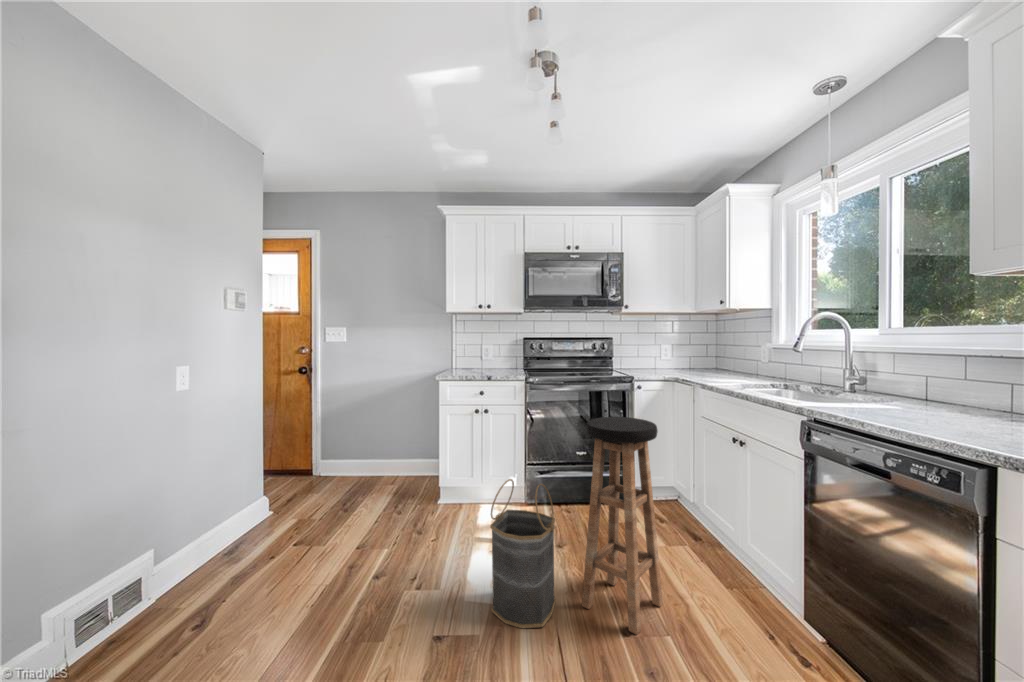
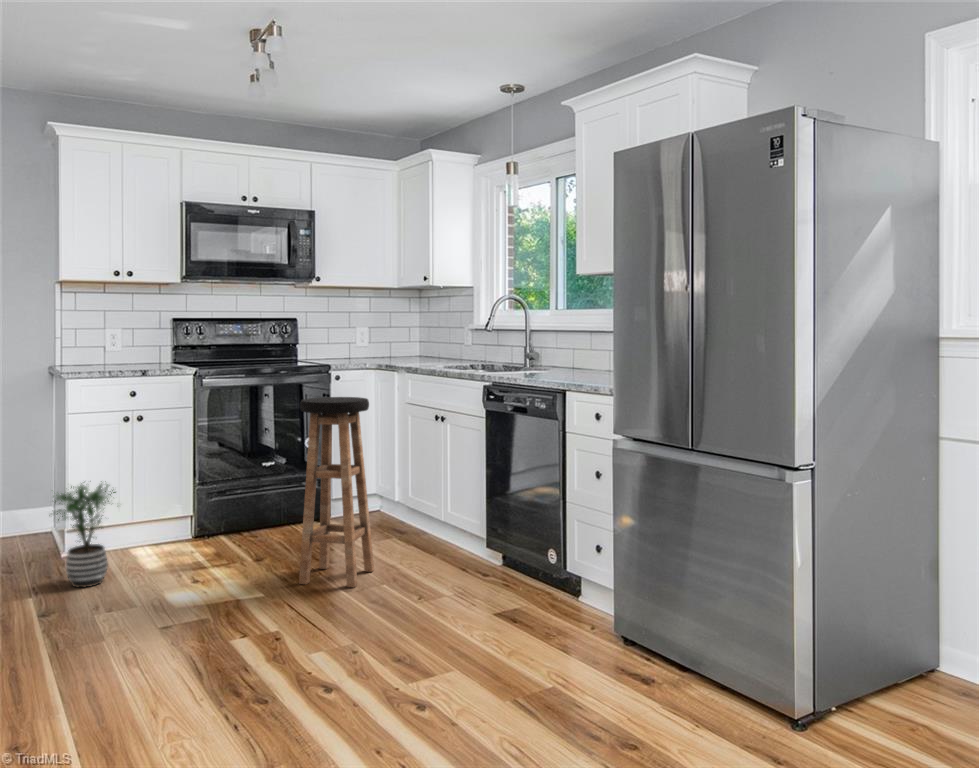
potted plant: none [396,465,449,553] -> present [49,481,116,587]
basket: present [490,479,556,628] -> none [204,464,273,605]

